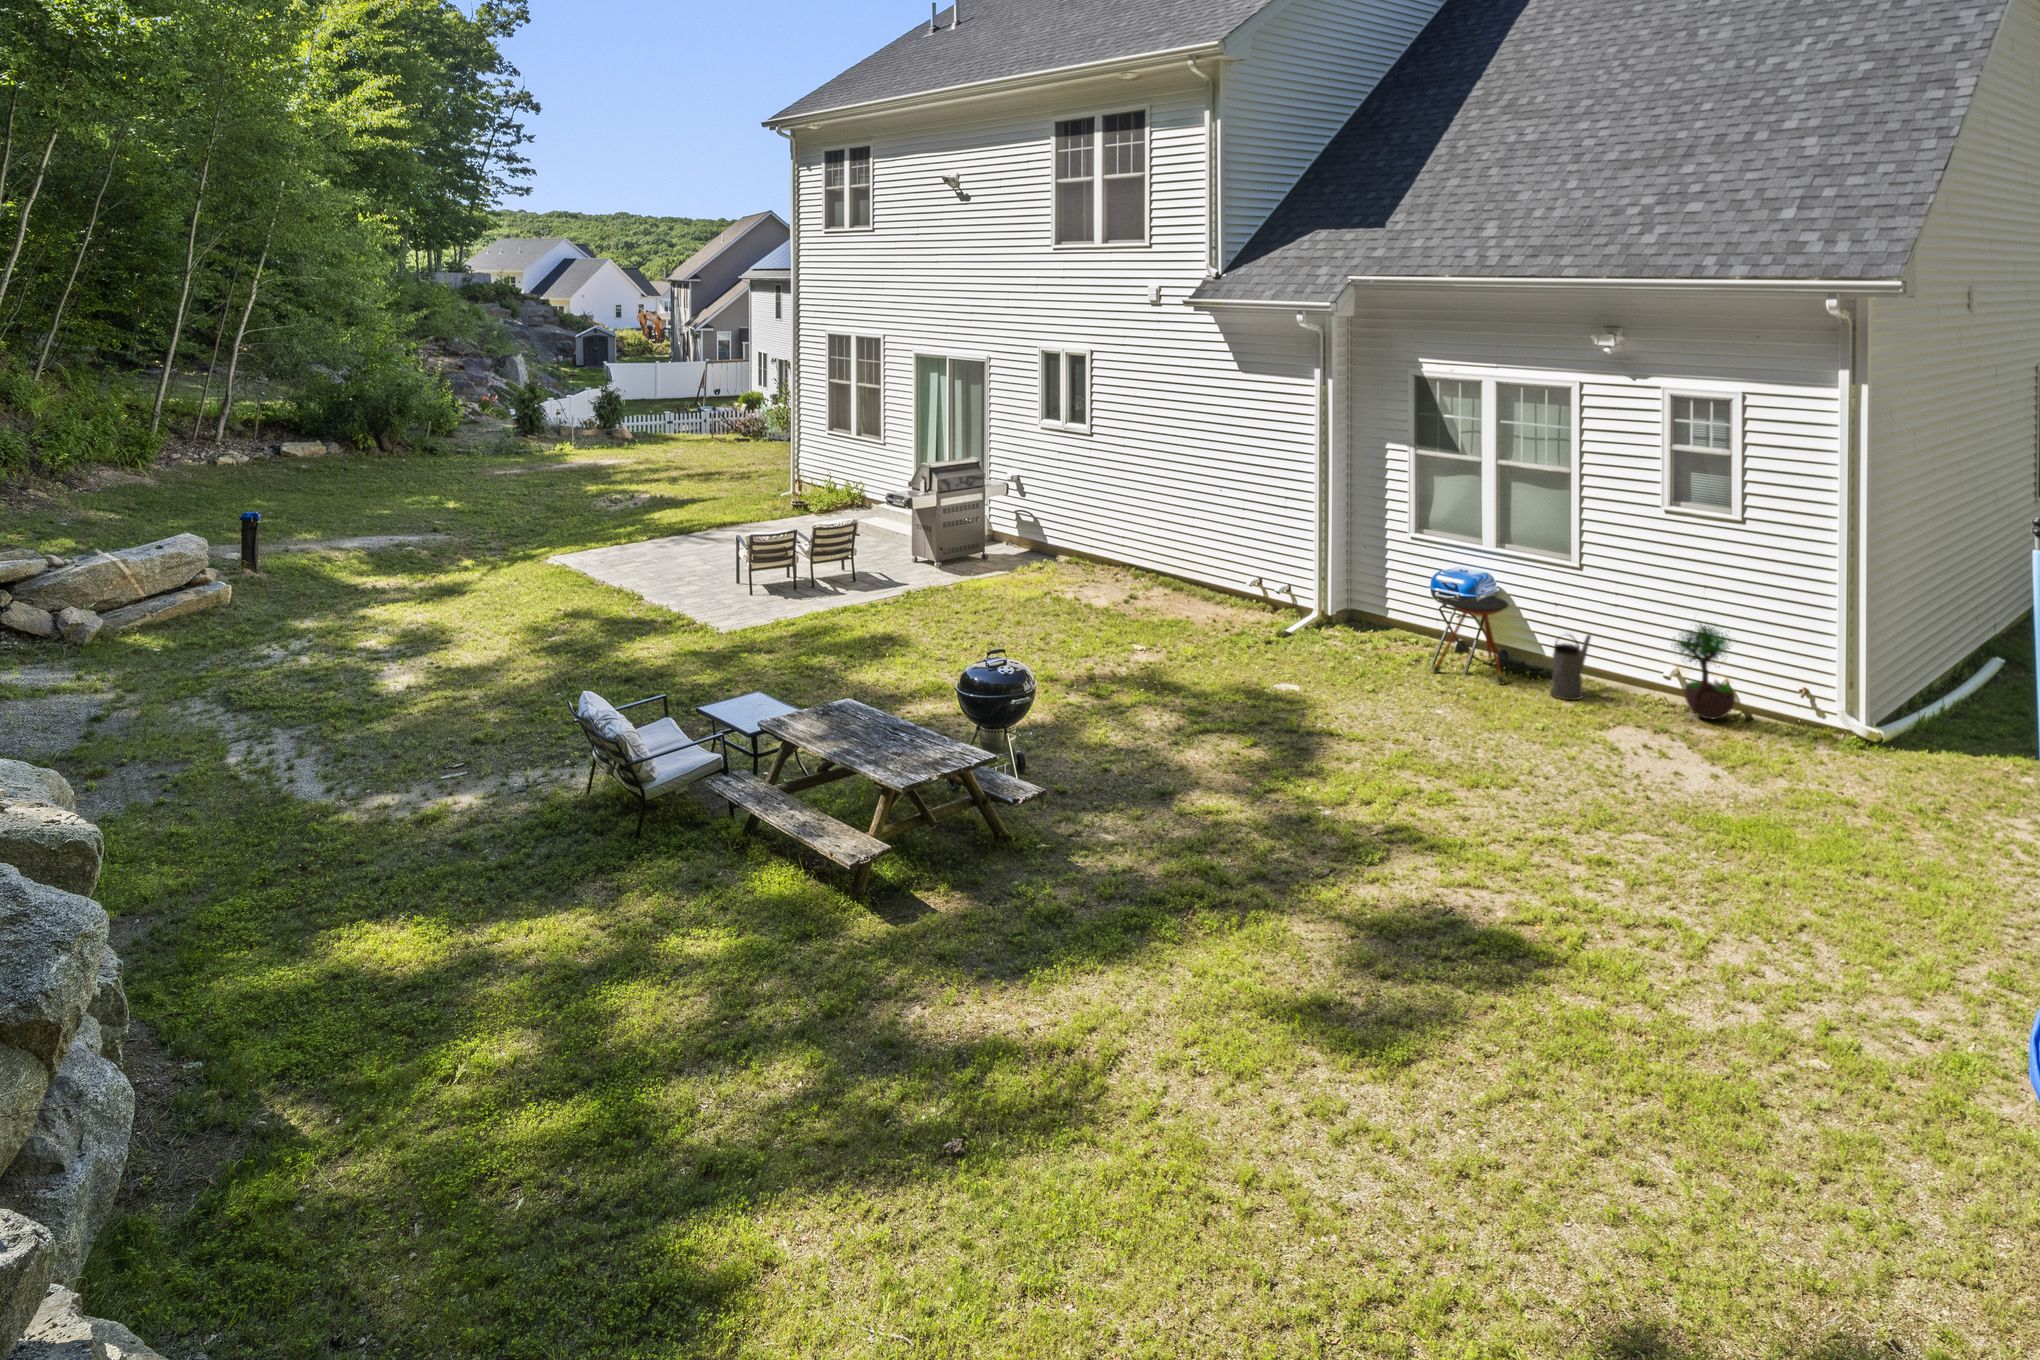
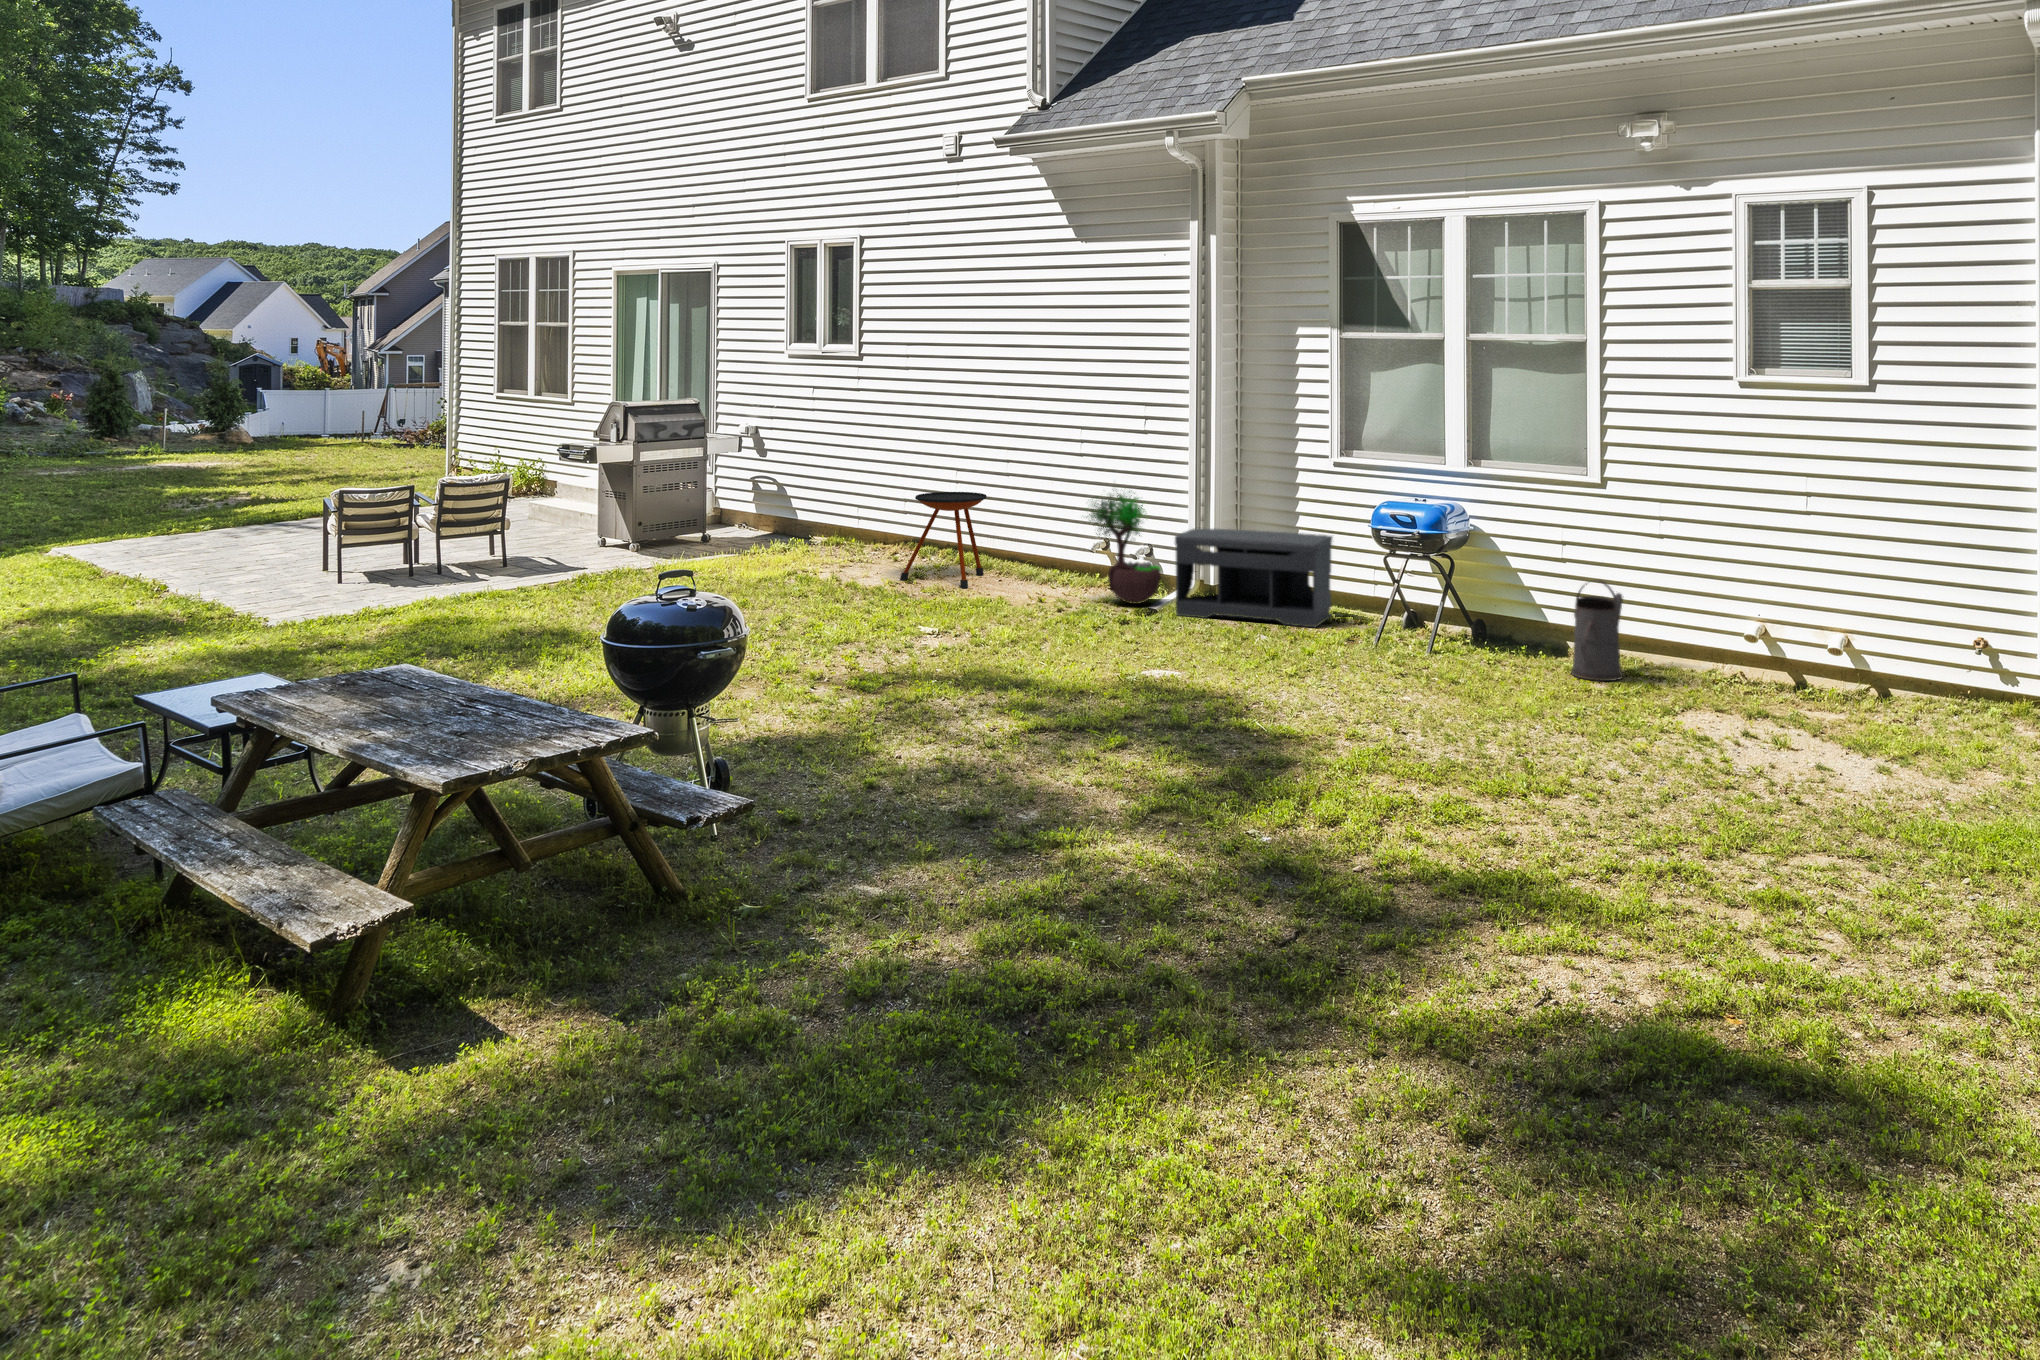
bench: none [1301,574,1408,649] -> present [1175,529,1333,627]
side table: present [1433,596,1509,684] -> present [900,492,987,588]
potted tree: present [1671,624,1735,720] -> present [1086,490,1161,604]

